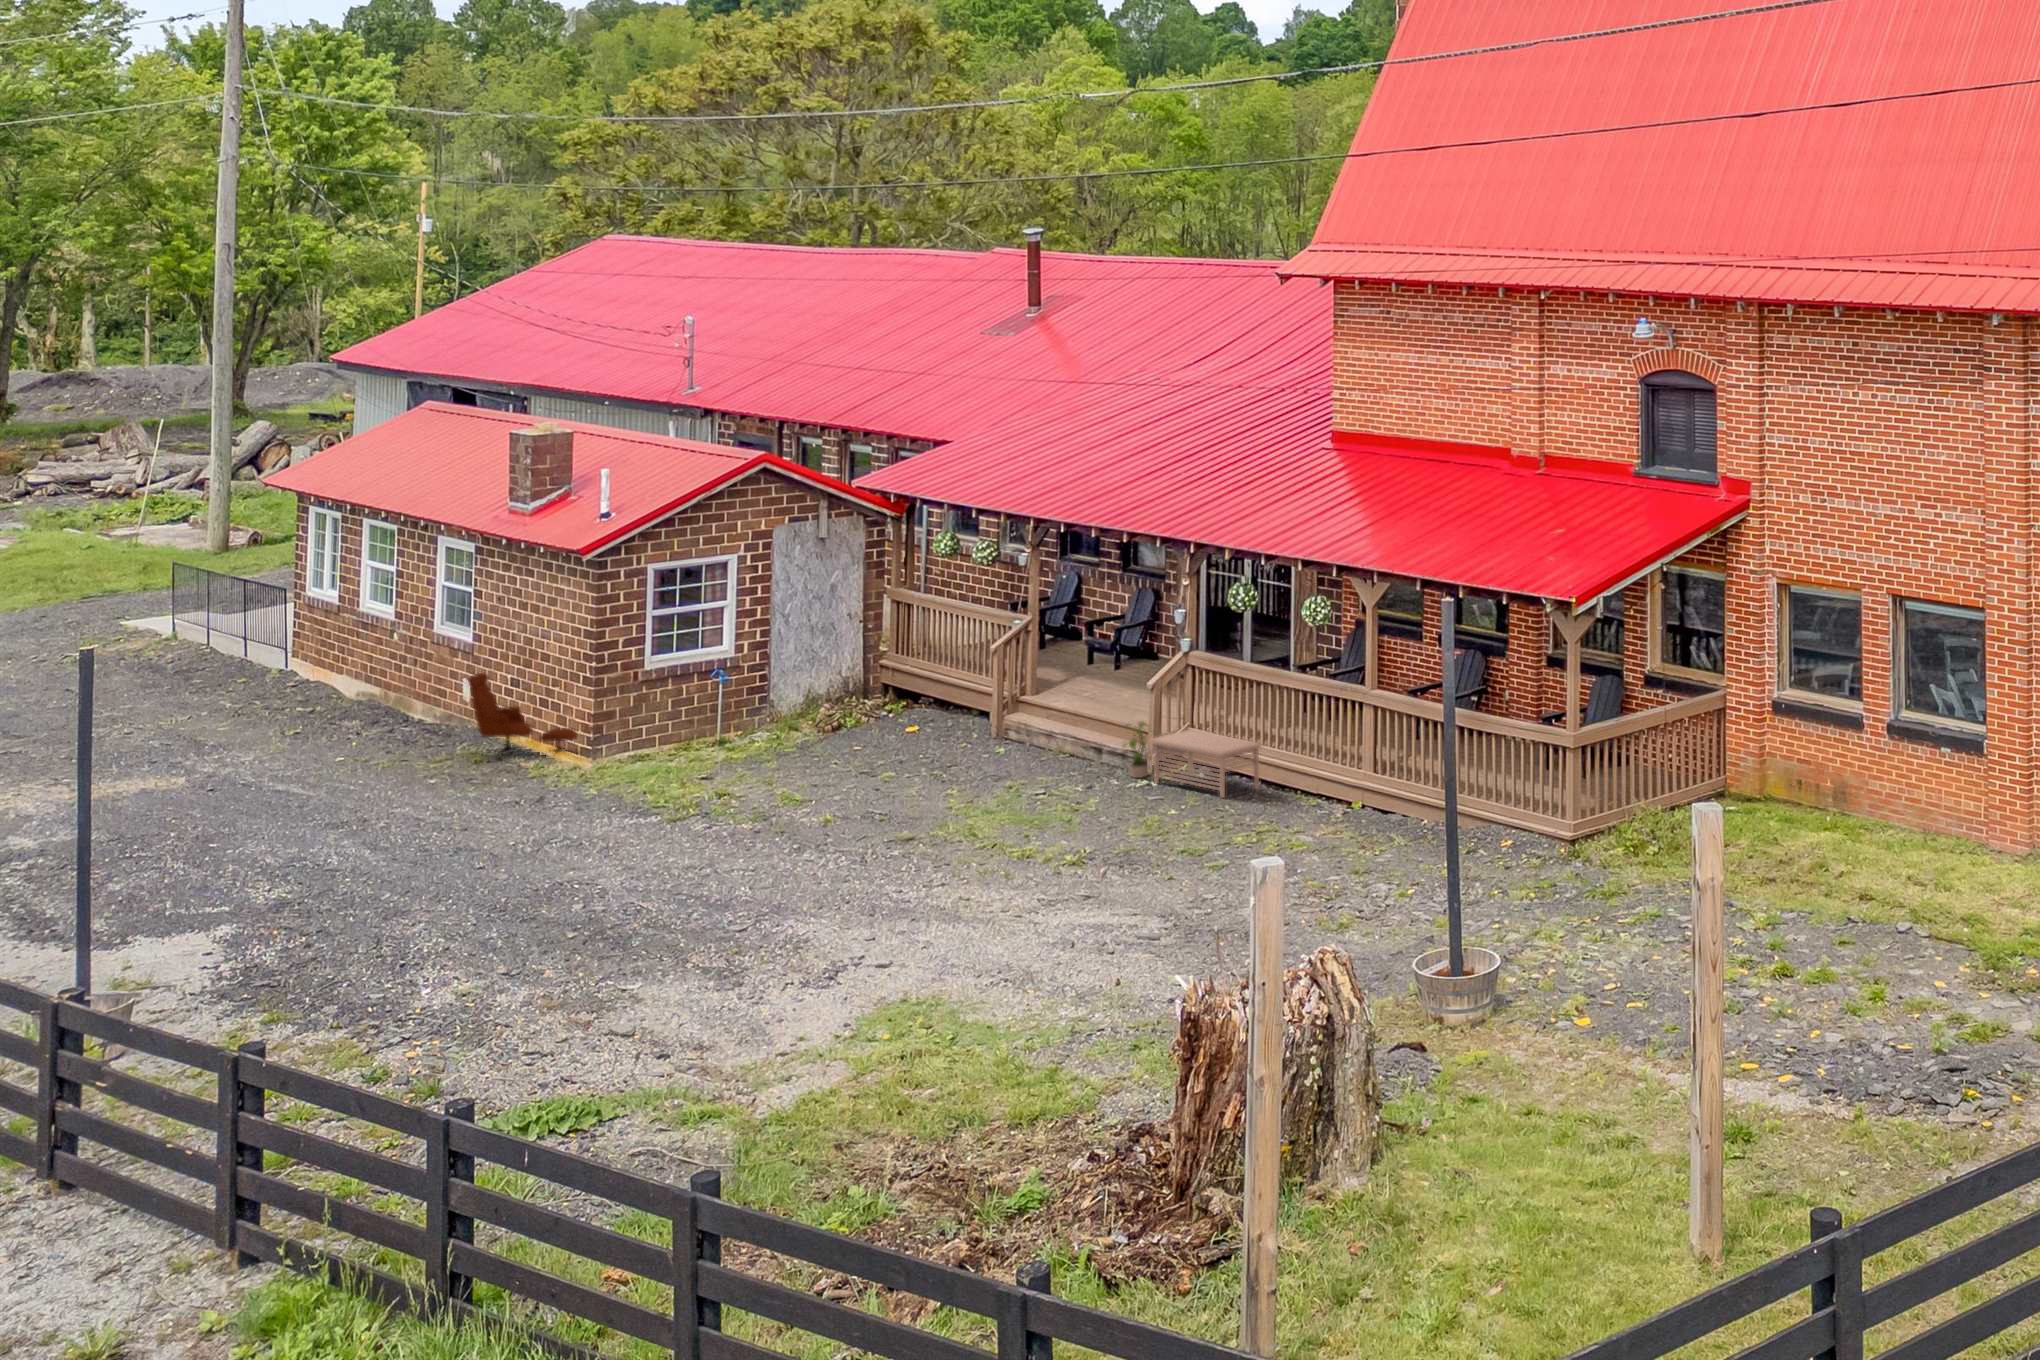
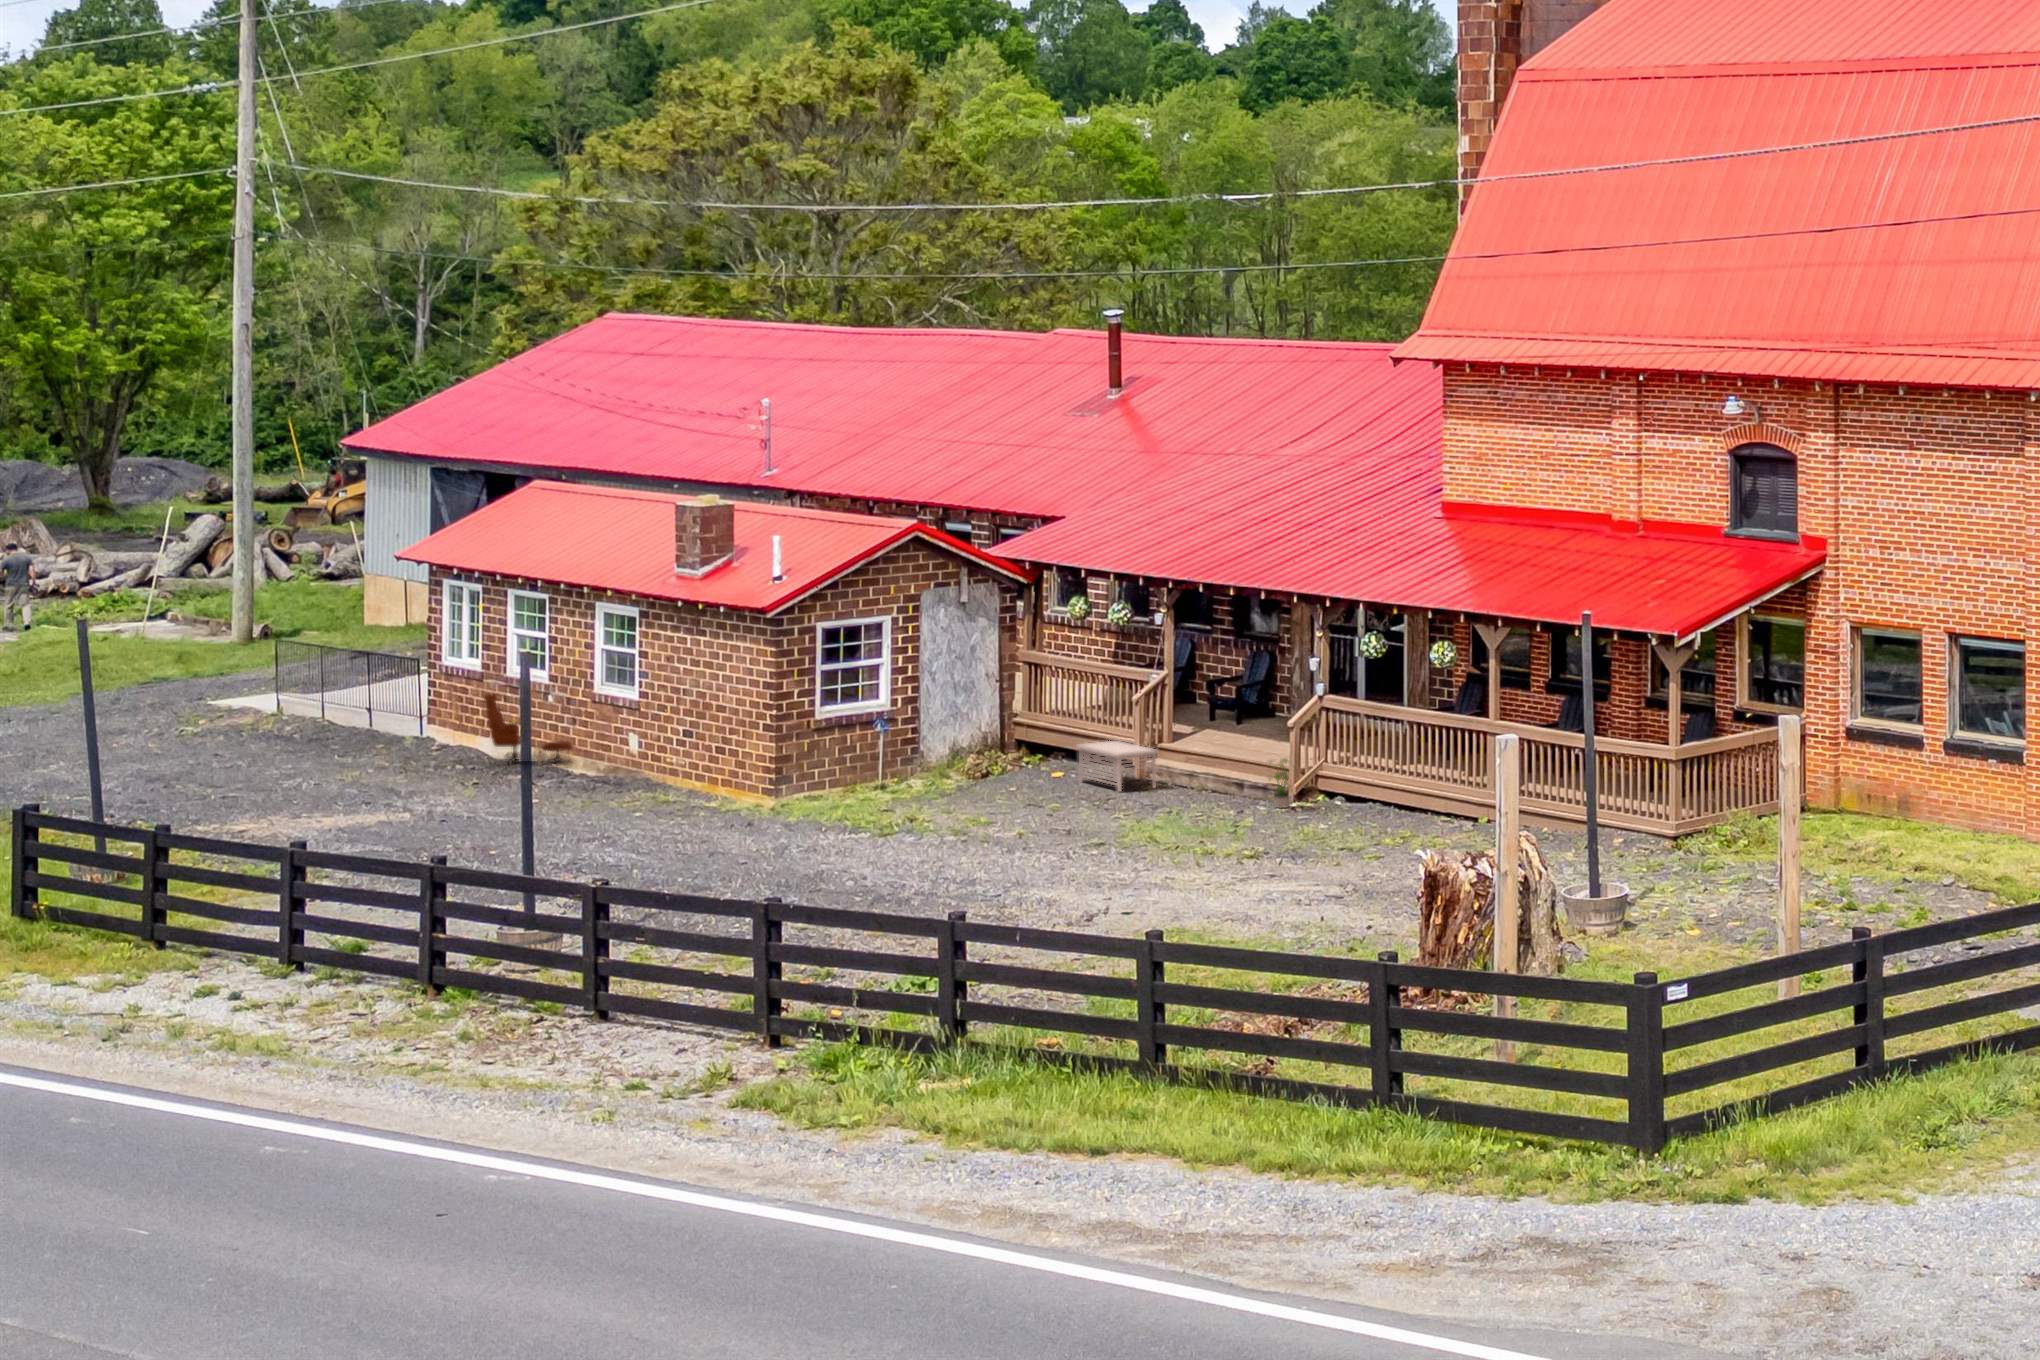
lounge chair: present [468,673,578,756] -> present [484,694,573,762]
storage bench: present [1150,730,1261,798] -> present [1077,741,1158,792]

